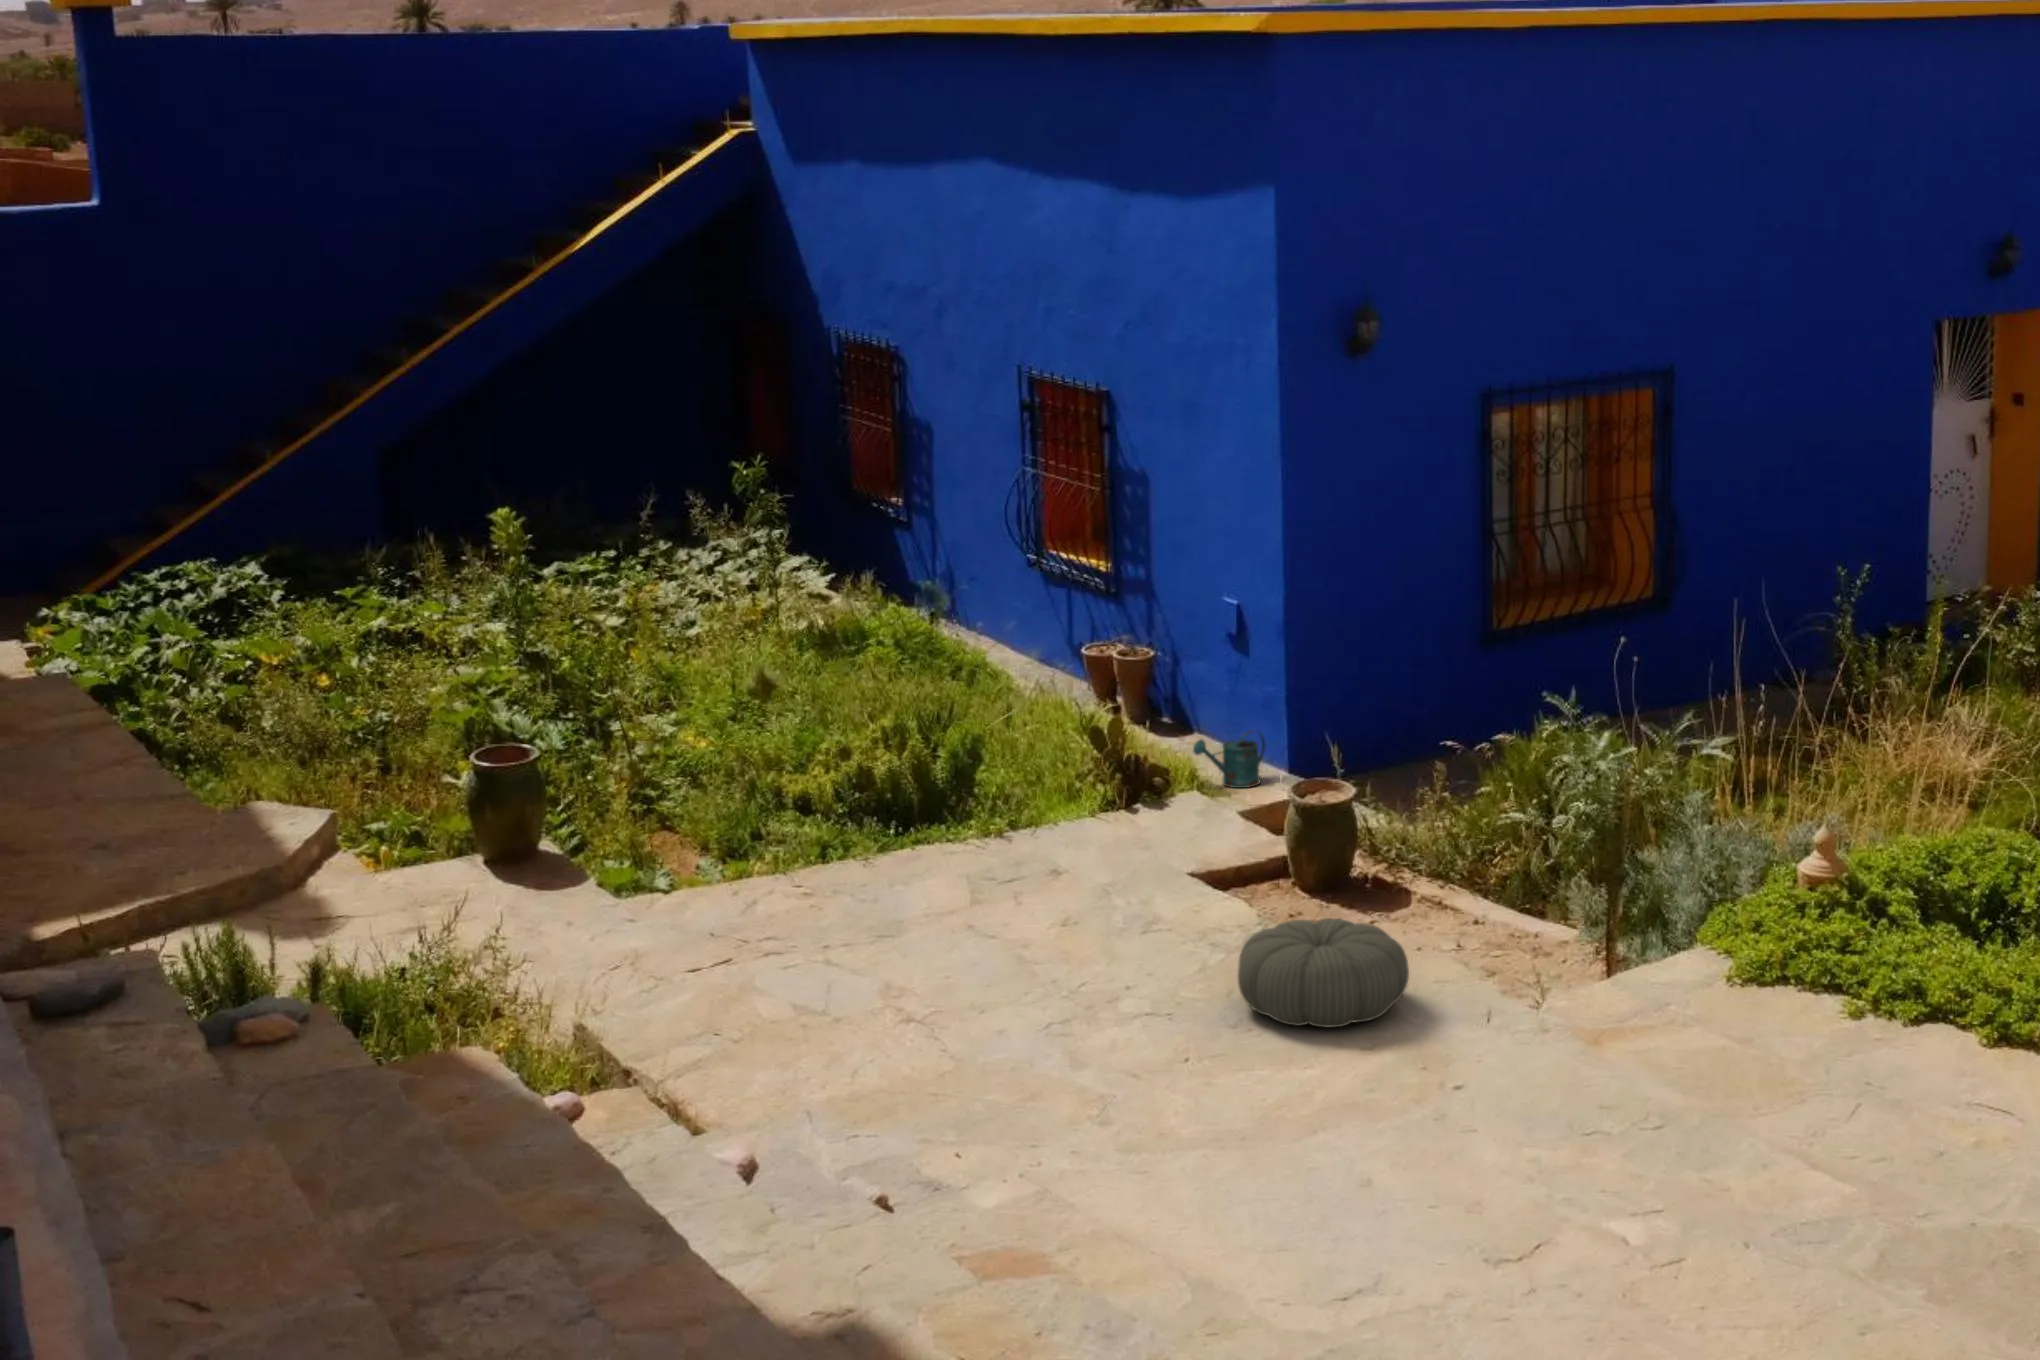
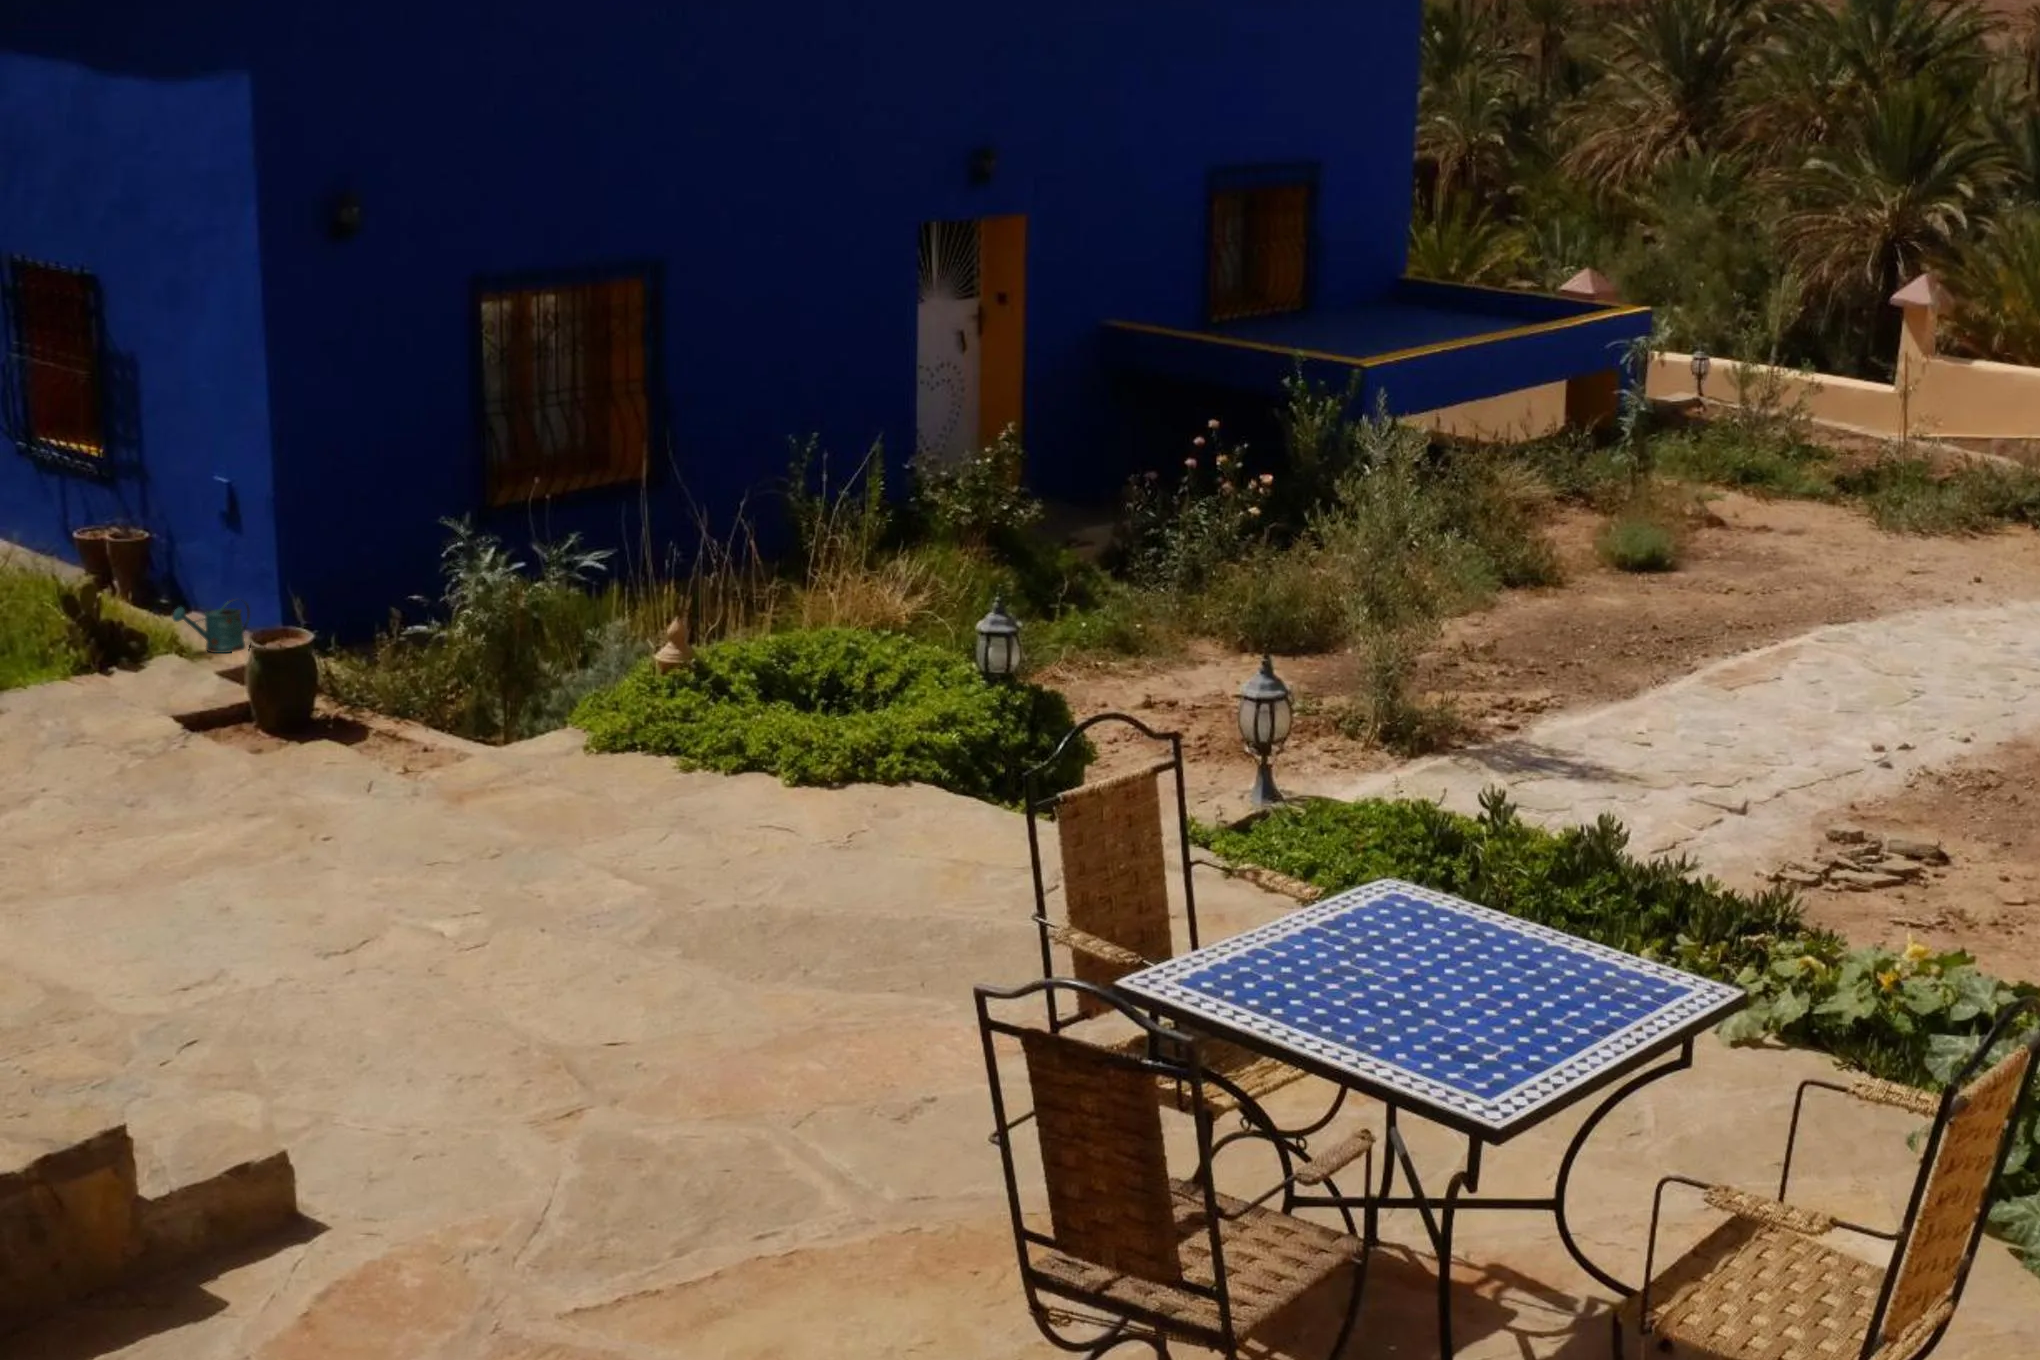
pouf: present [1238,918,1409,1028] -> none [160,731,327,821]

